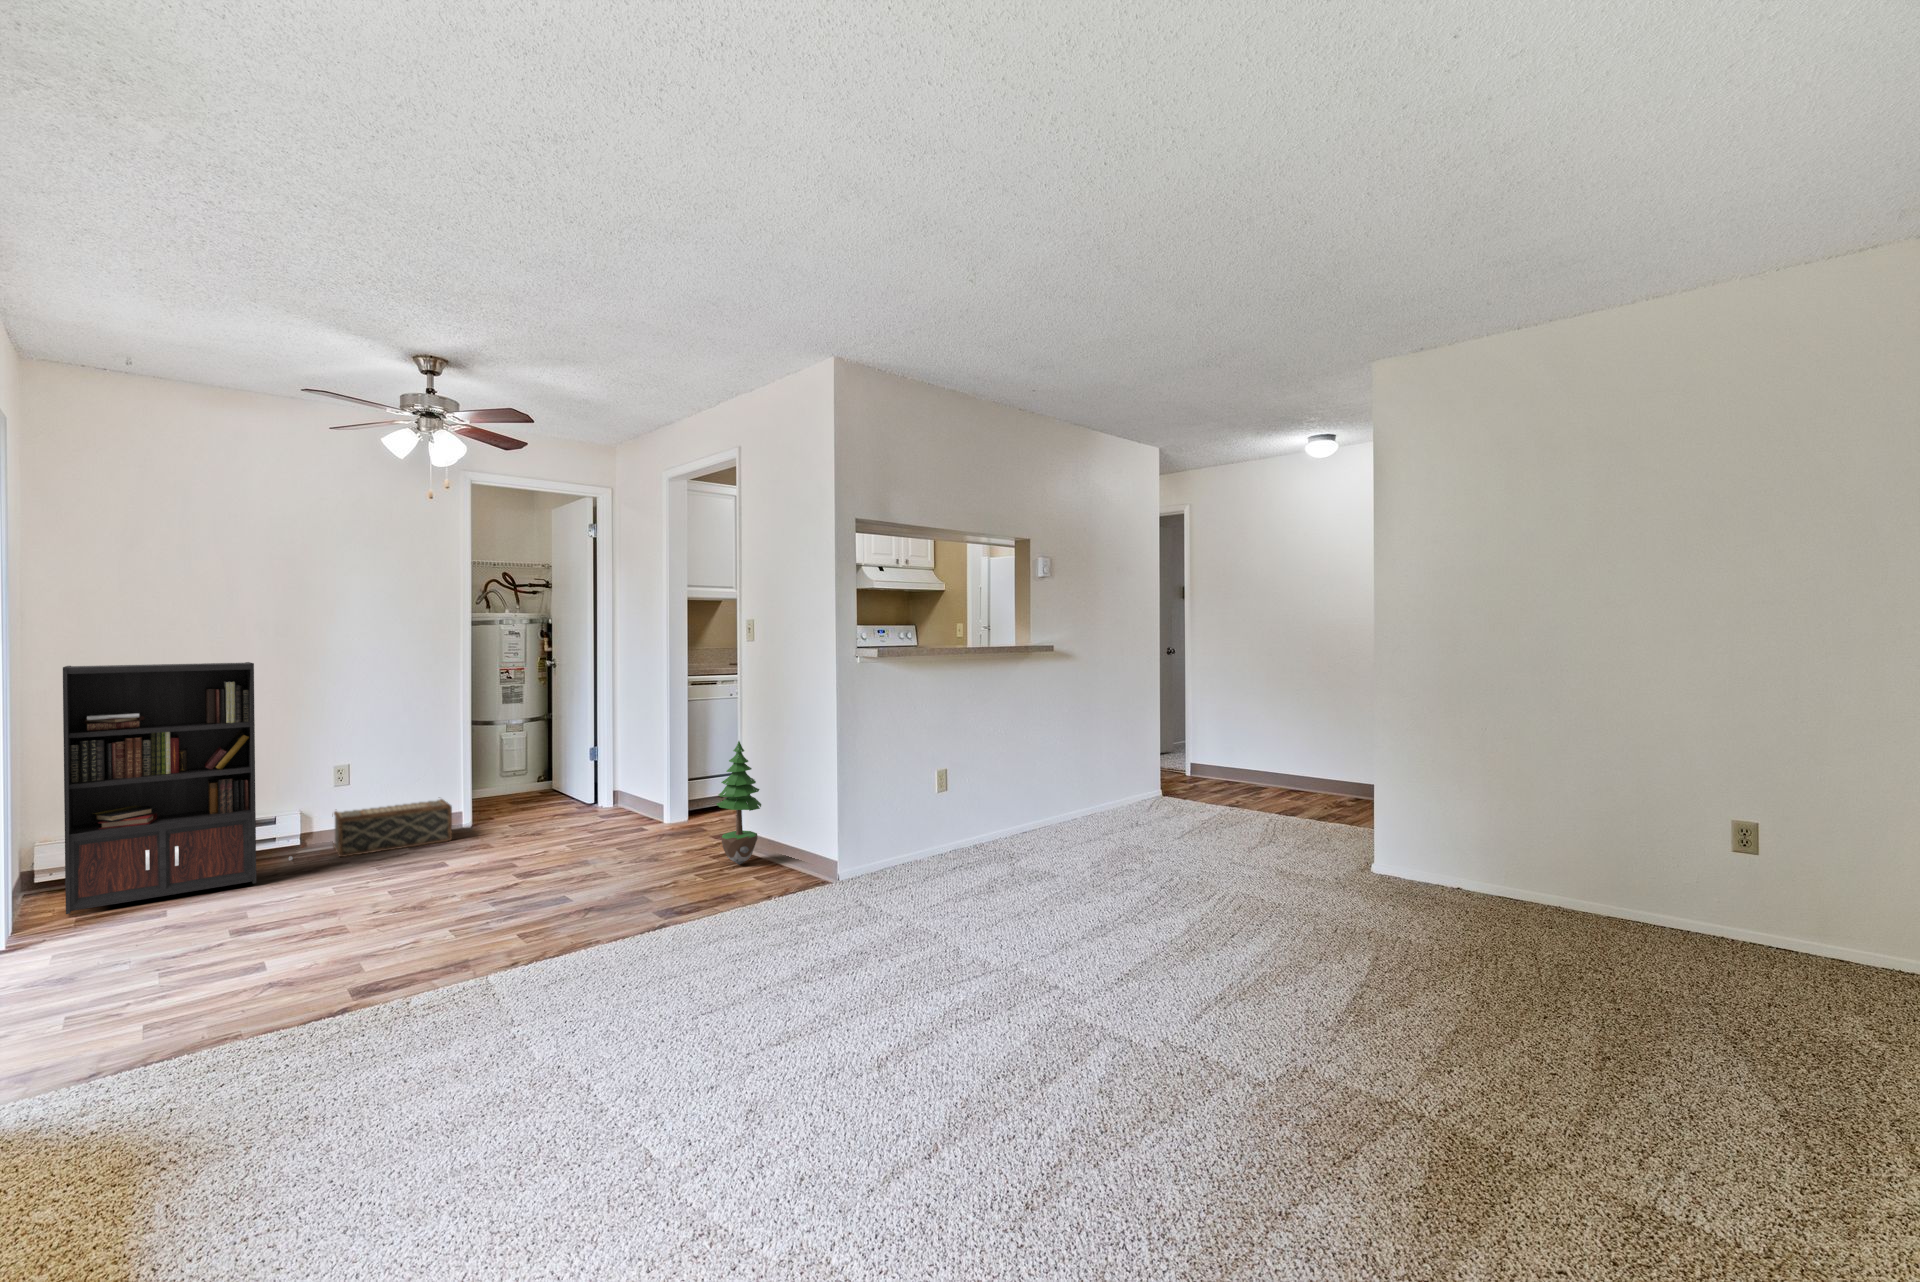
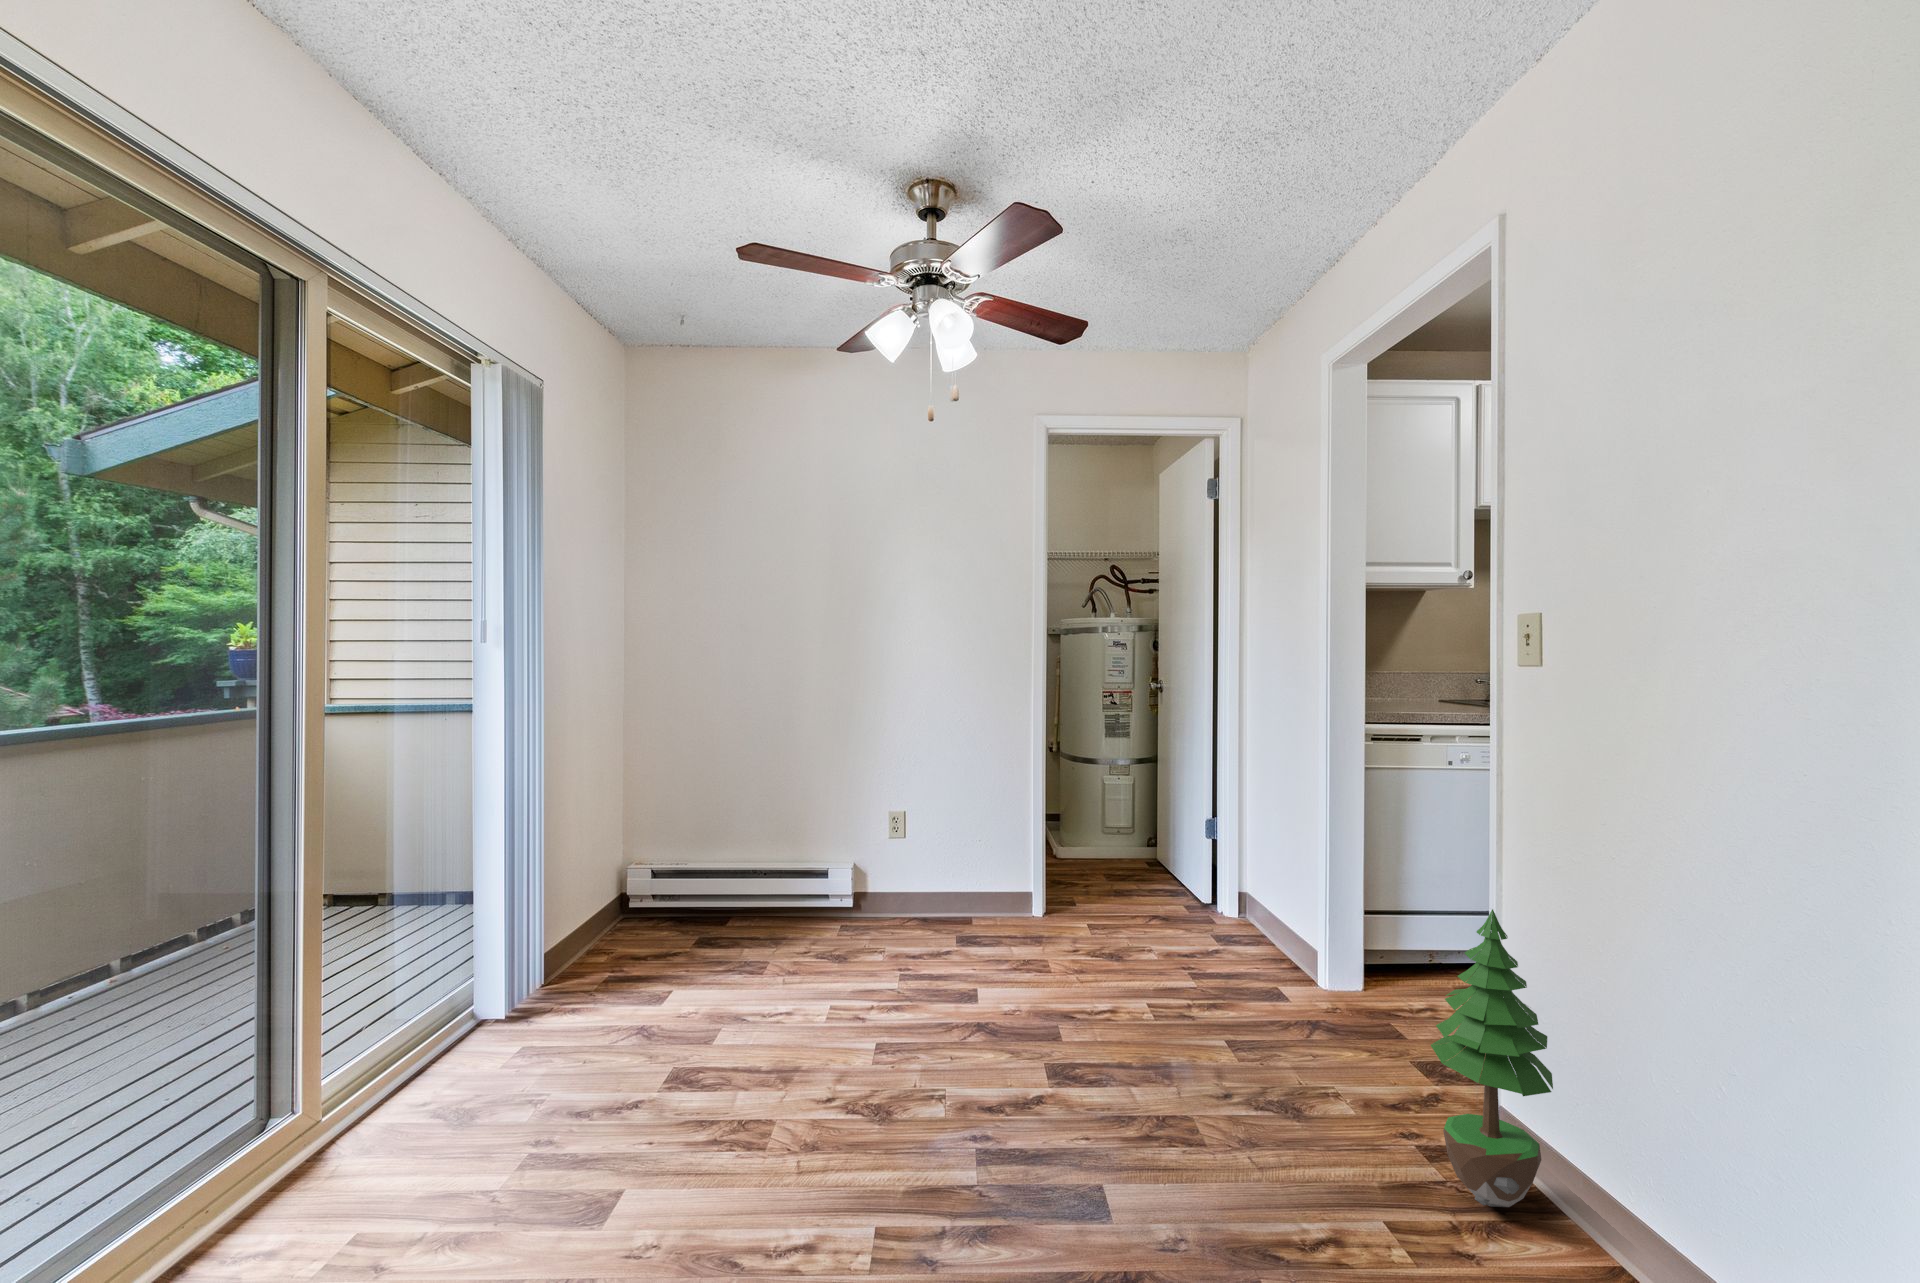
bookcase: present [63,662,293,914] -> none [599,678,836,972]
woven basket: present [333,799,452,857] -> none [878,871,1009,943]

